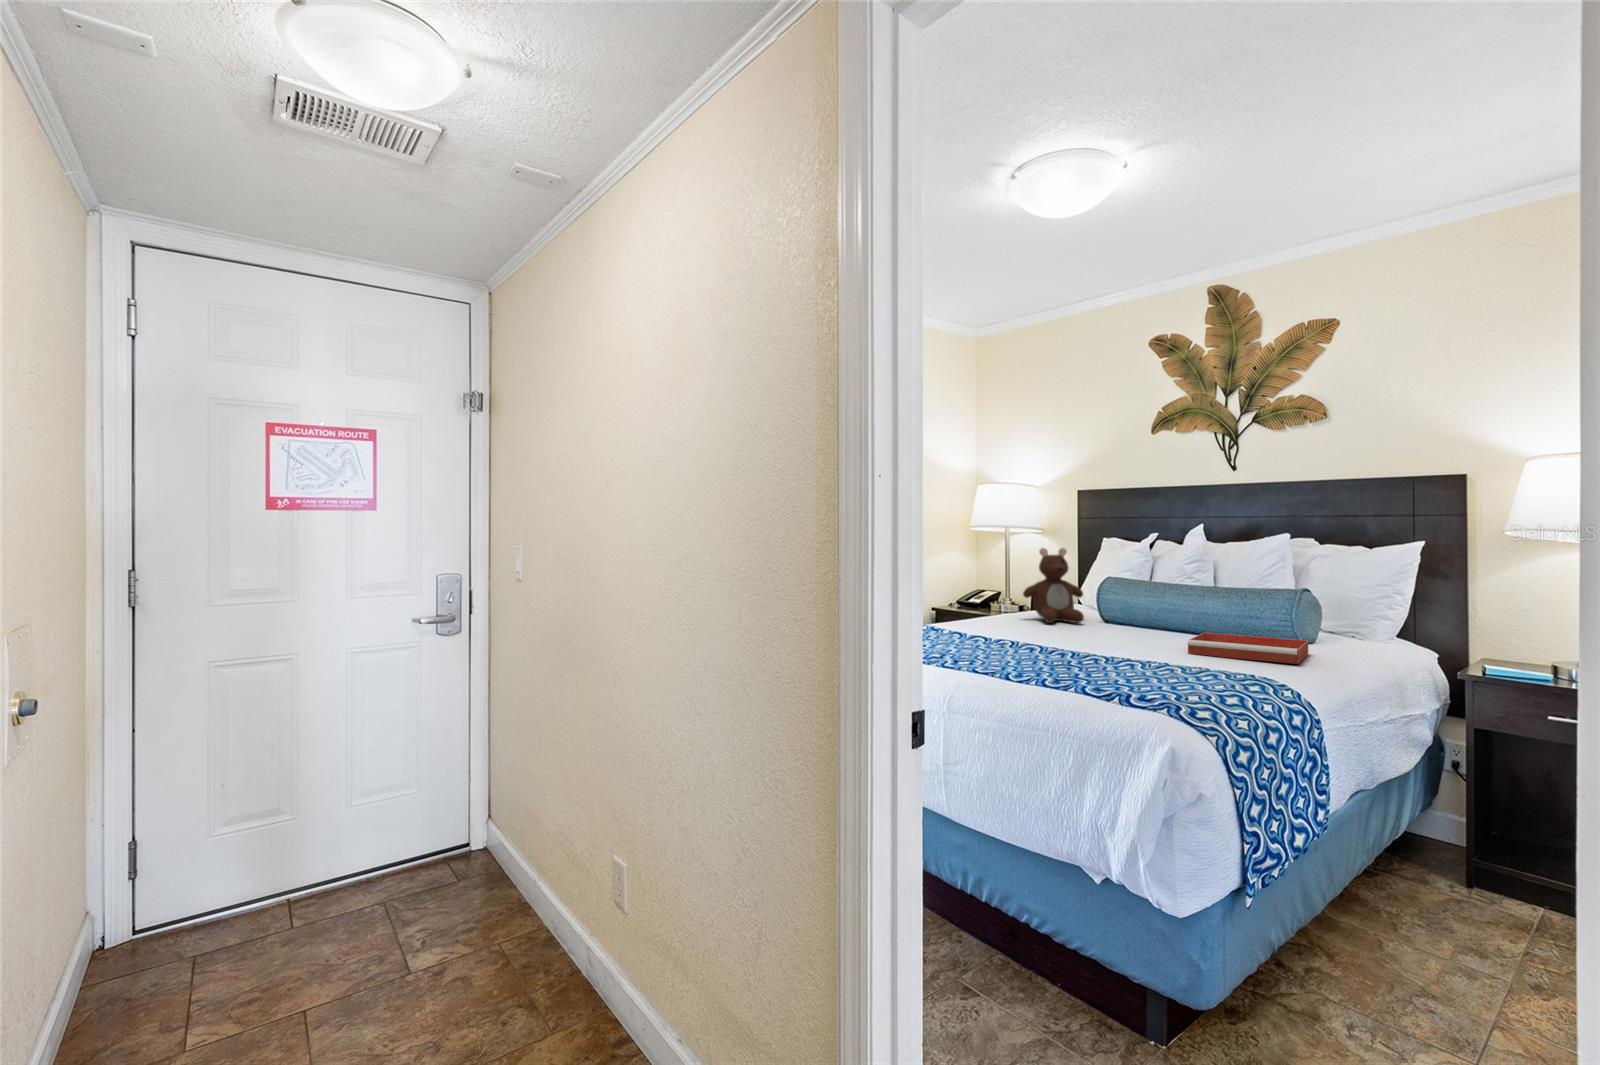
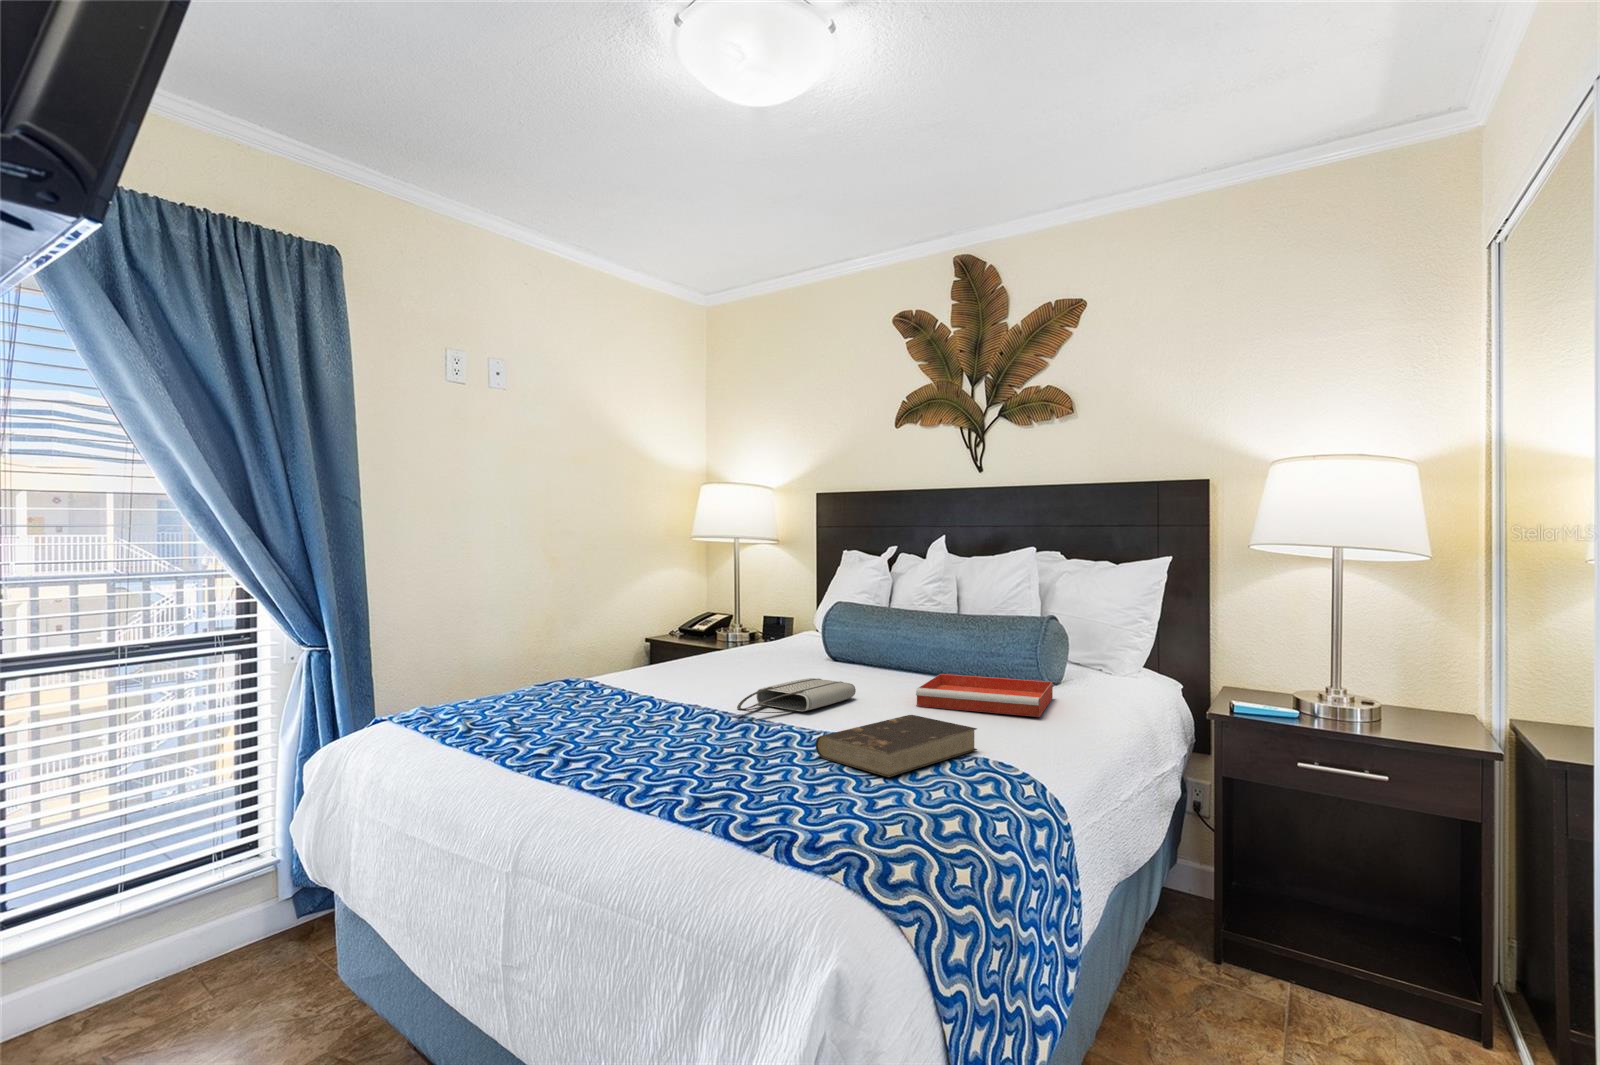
teddy bear: present [1023,548,1084,623] -> none [735,566,810,664]
tote bag: none [1047,631,1135,652] -> present [737,678,856,713]
book: none [1118,654,1247,689] -> present [815,715,977,777]

